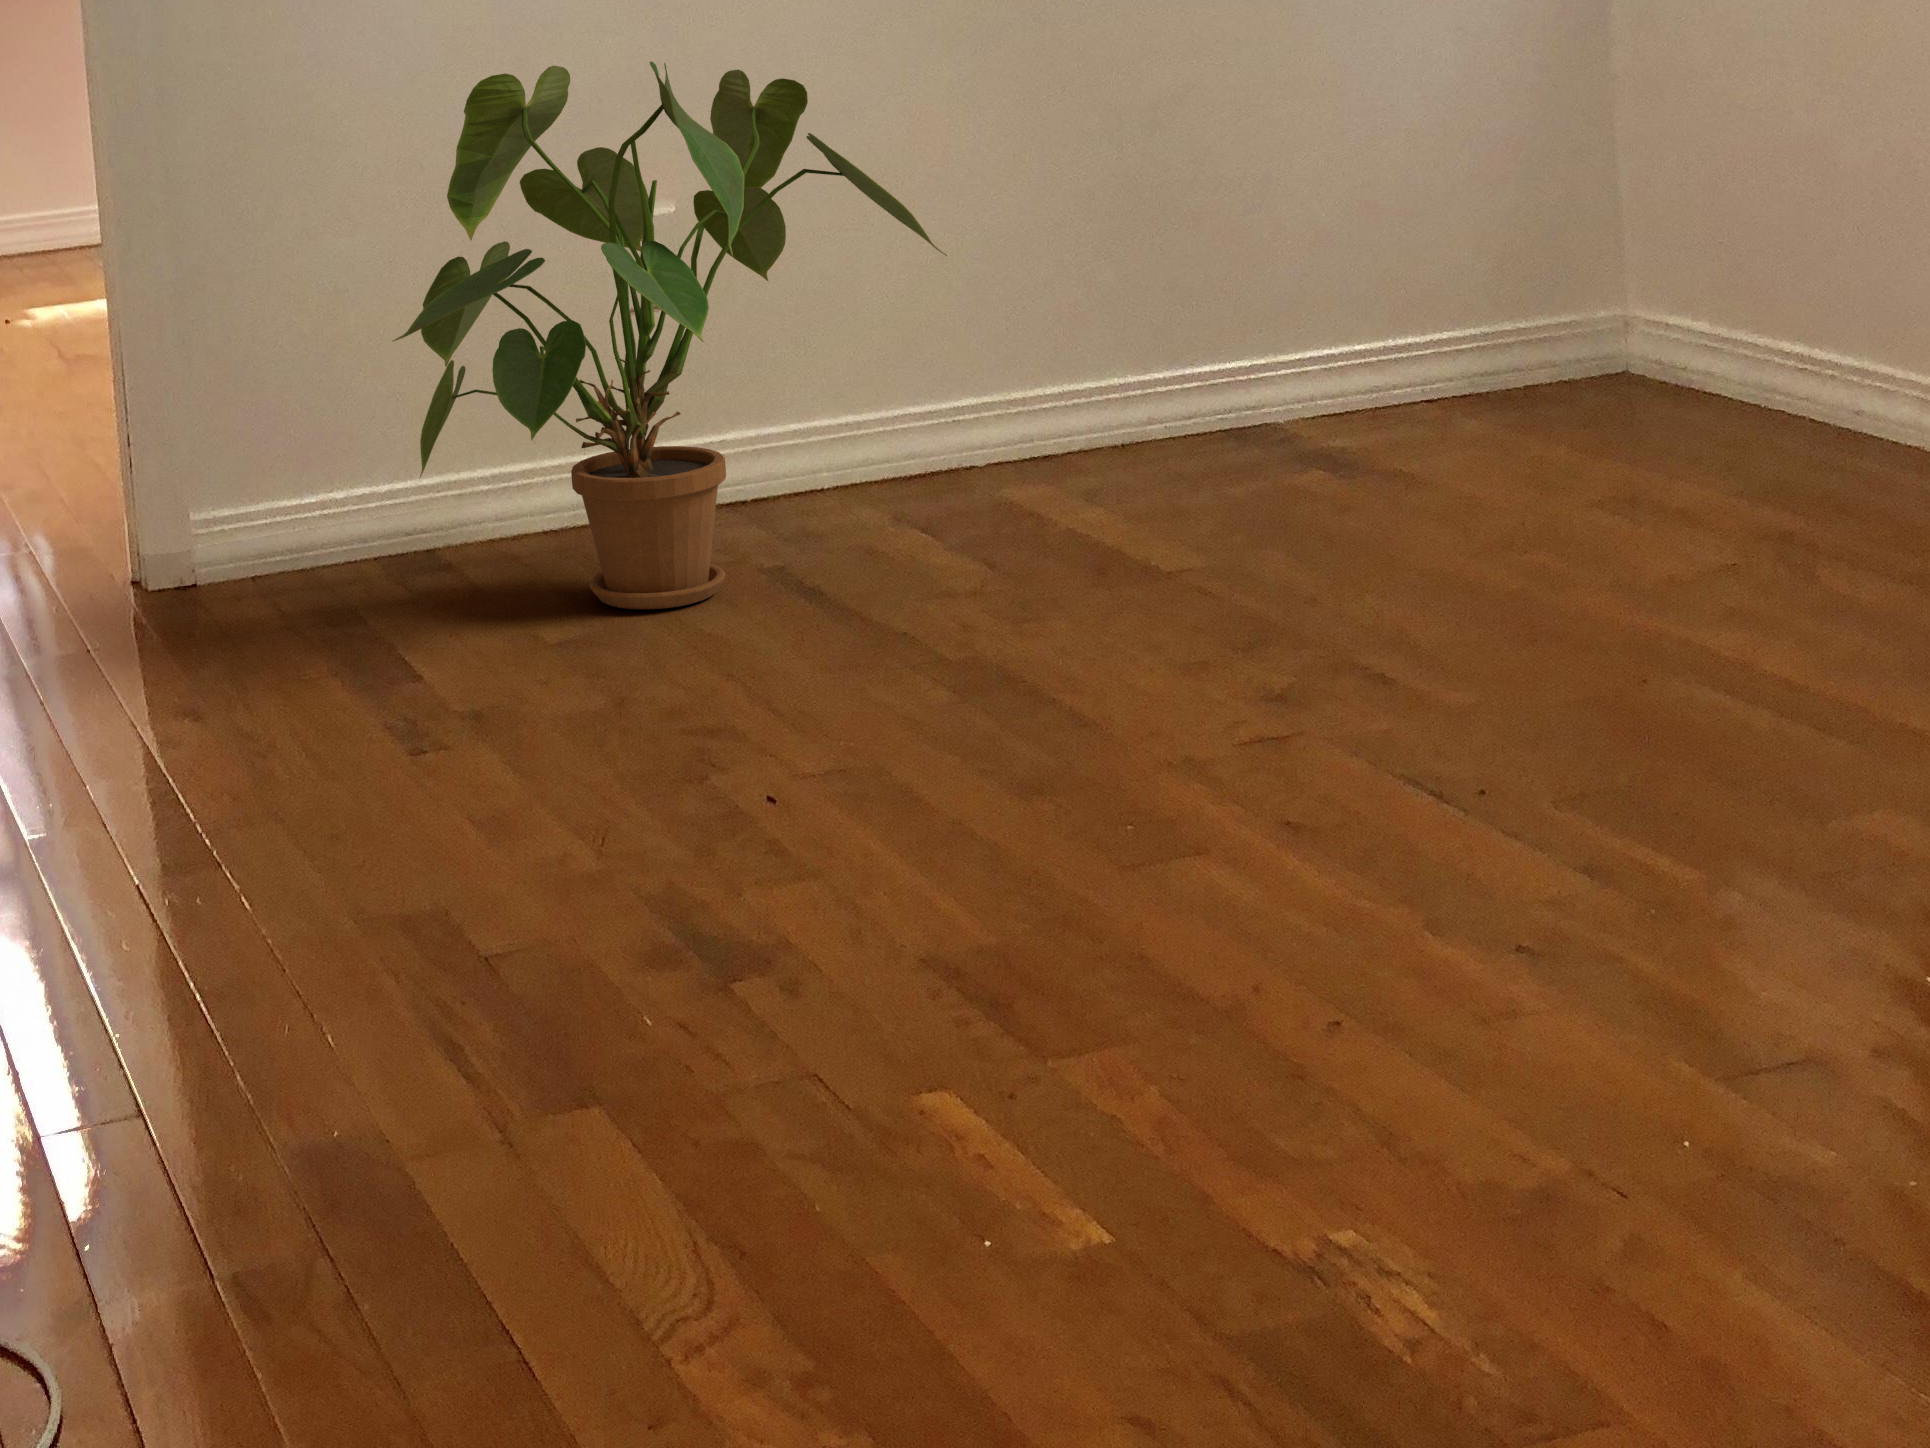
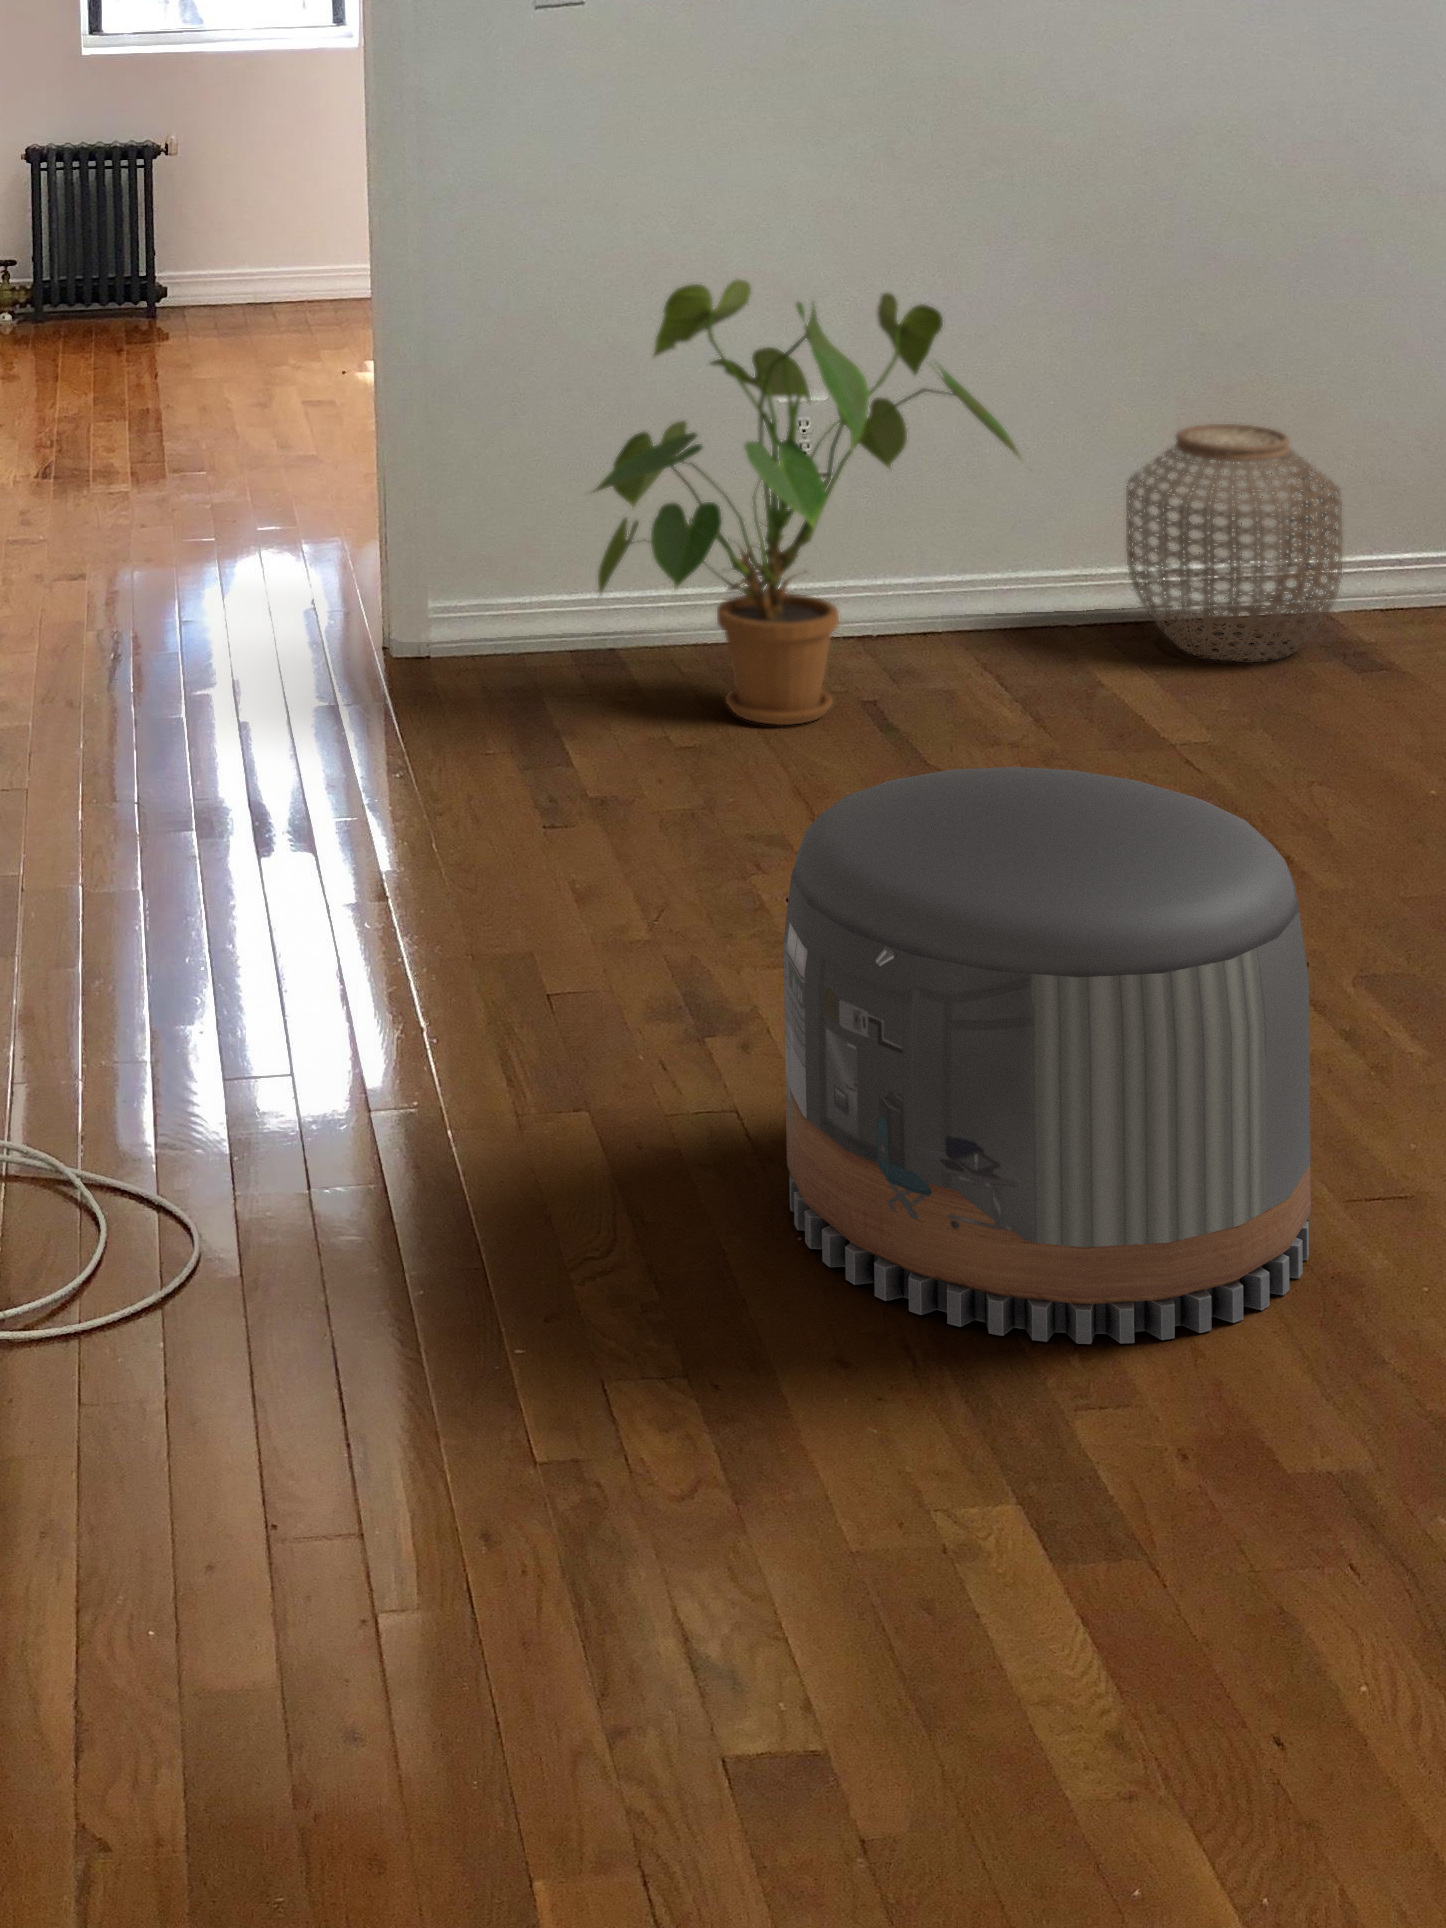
woven basket: none [1032,199,1293,481] -> present [1126,424,1342,662]
pouf: none [872,515,1650,1312] -> present [784,767,1311,1344]

